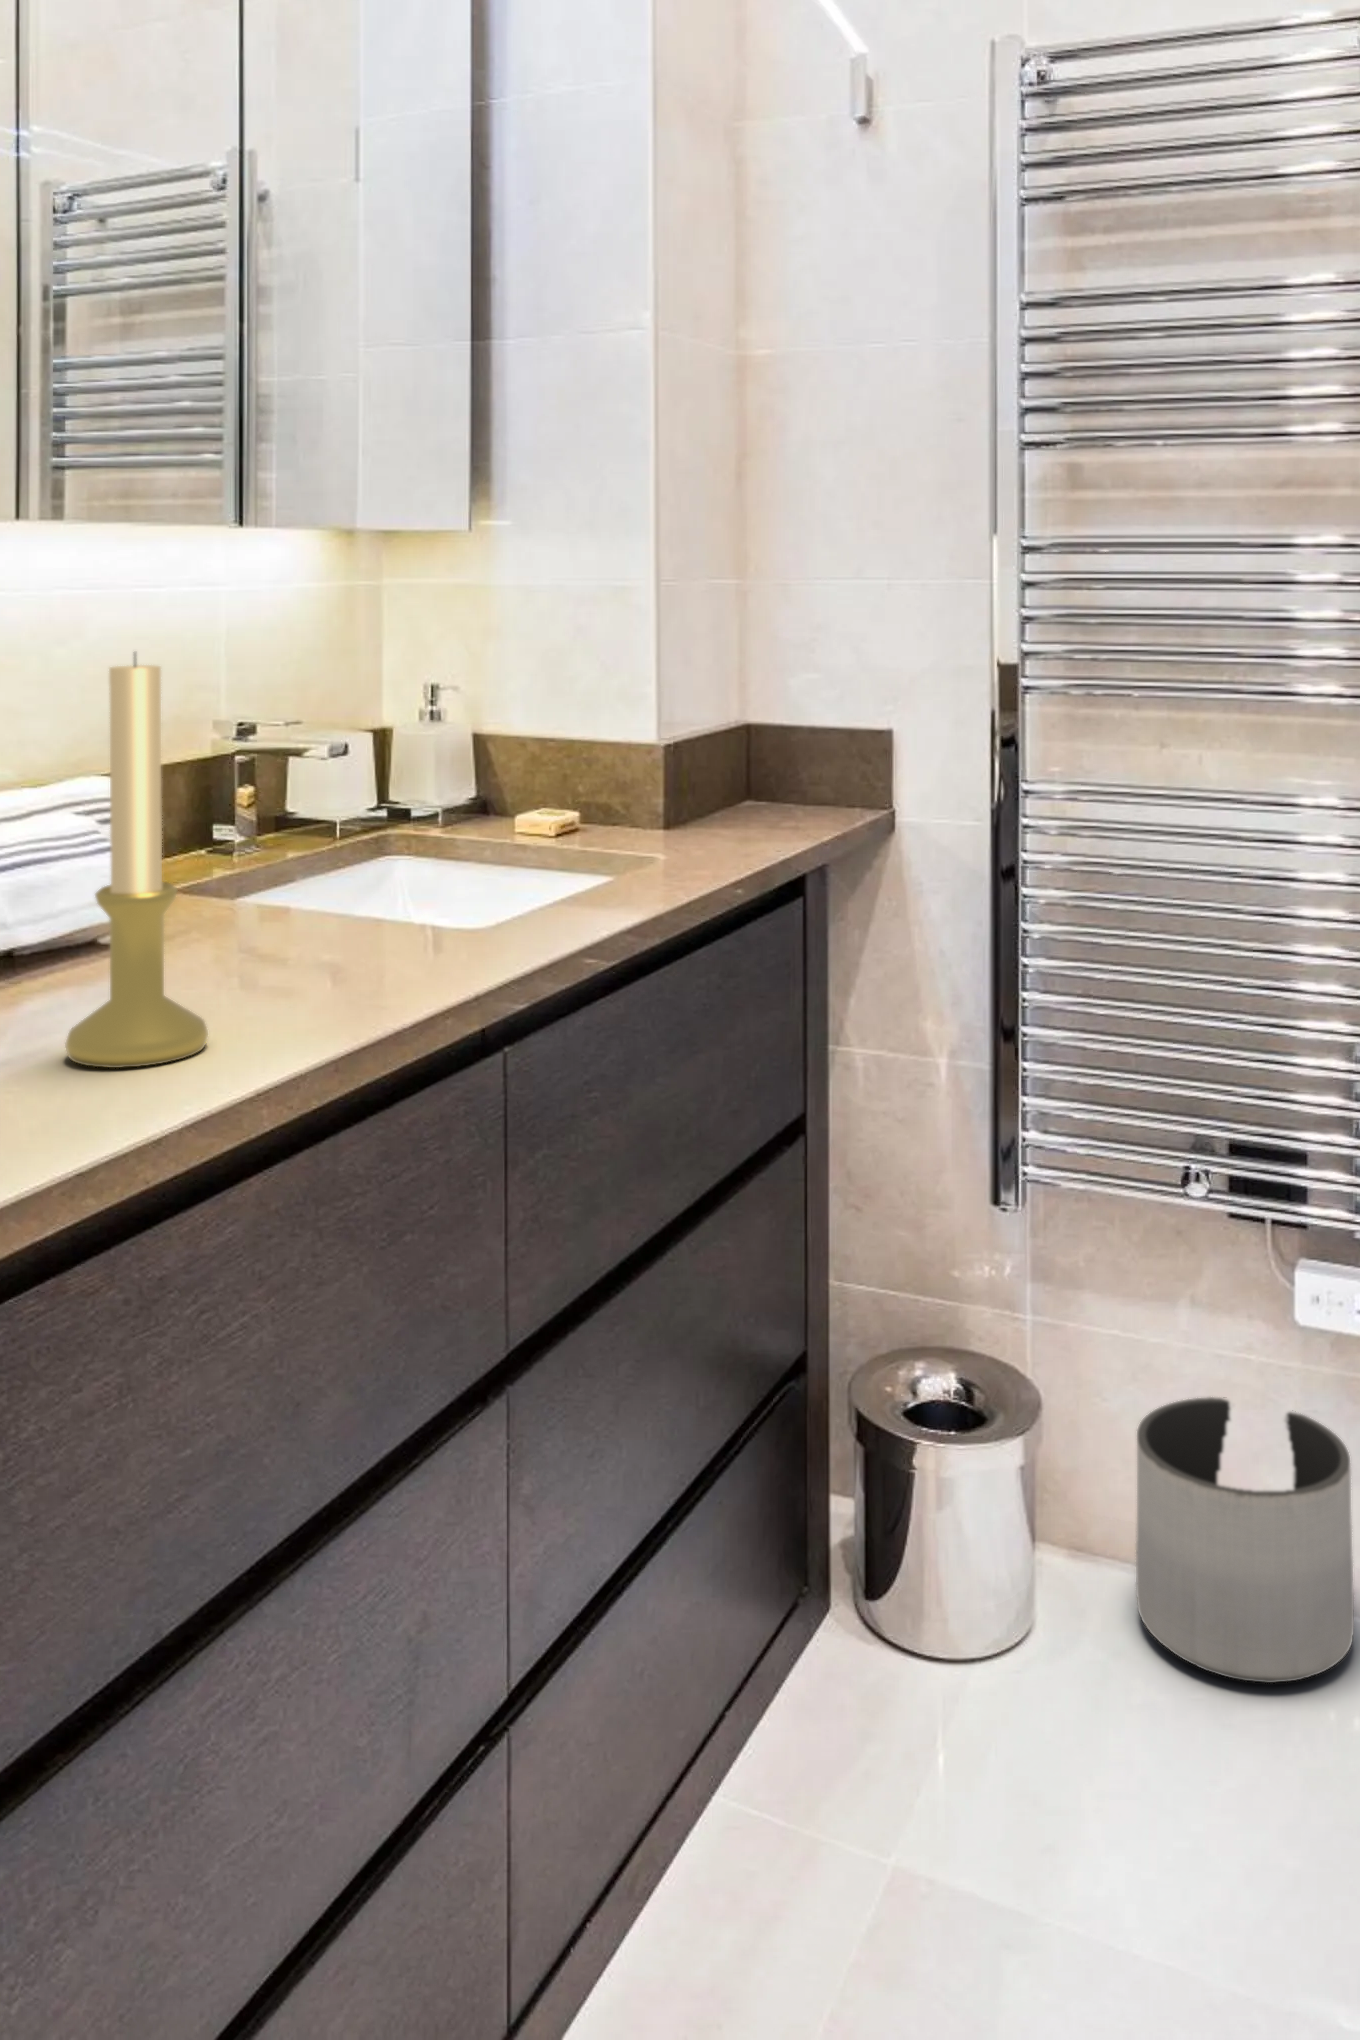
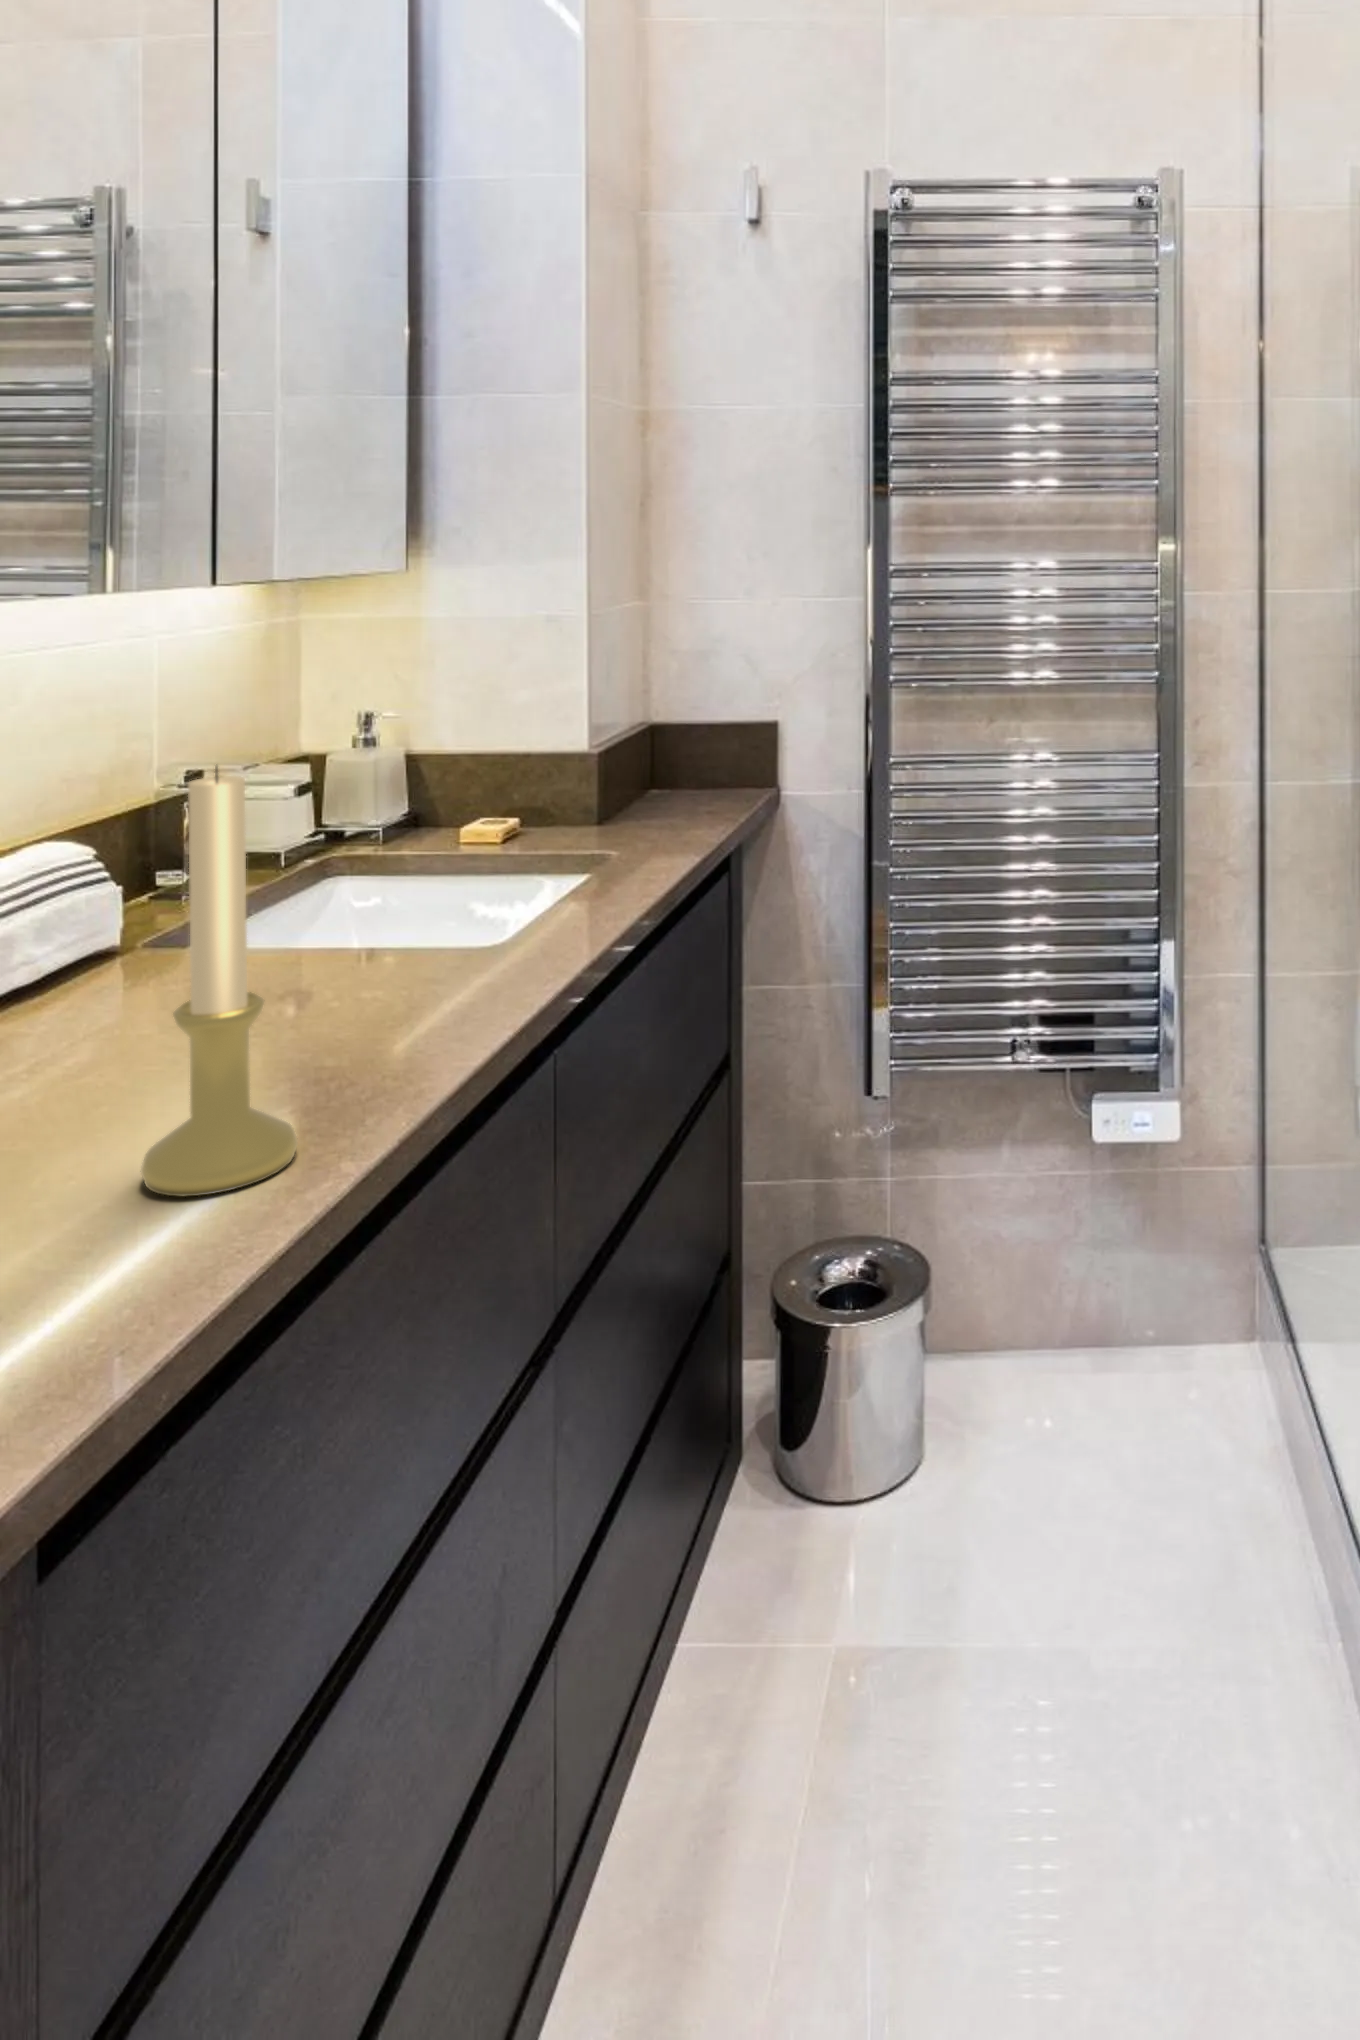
planter: present [1136,1397,1354,1683] -> none [985,1239,1144,1463]

